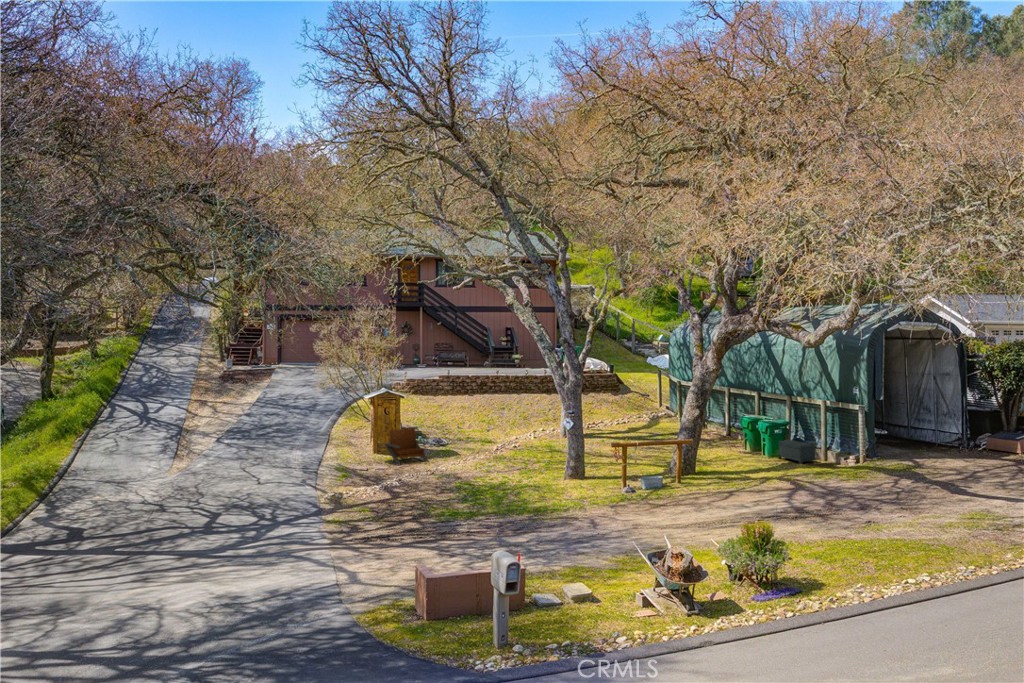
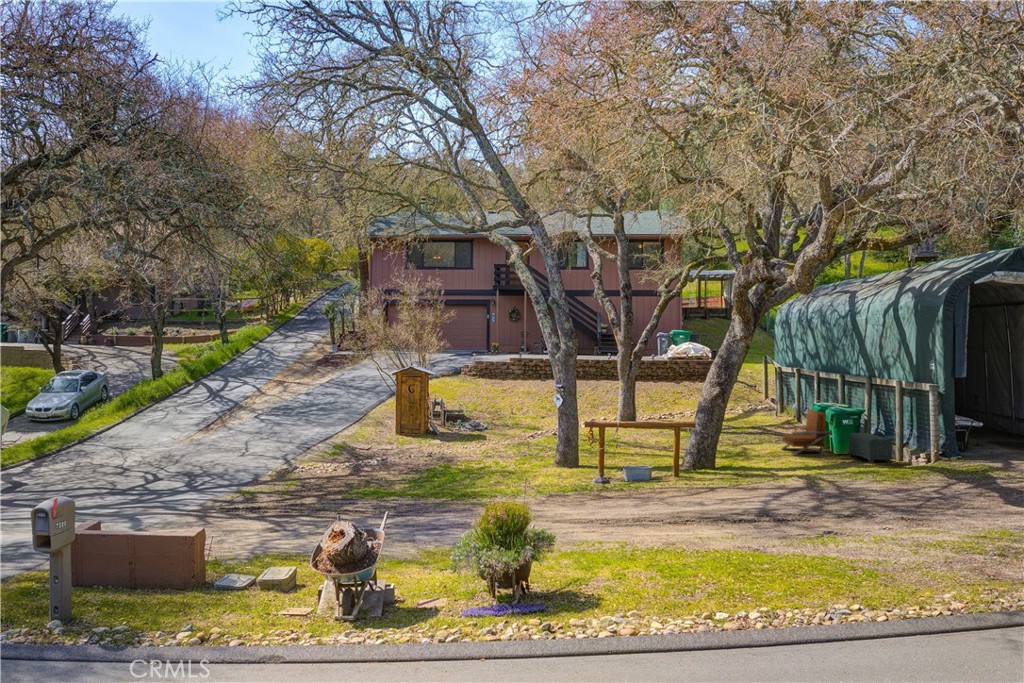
lounge chair: present [385,428,429,466] -> present [781,410,831,456]

